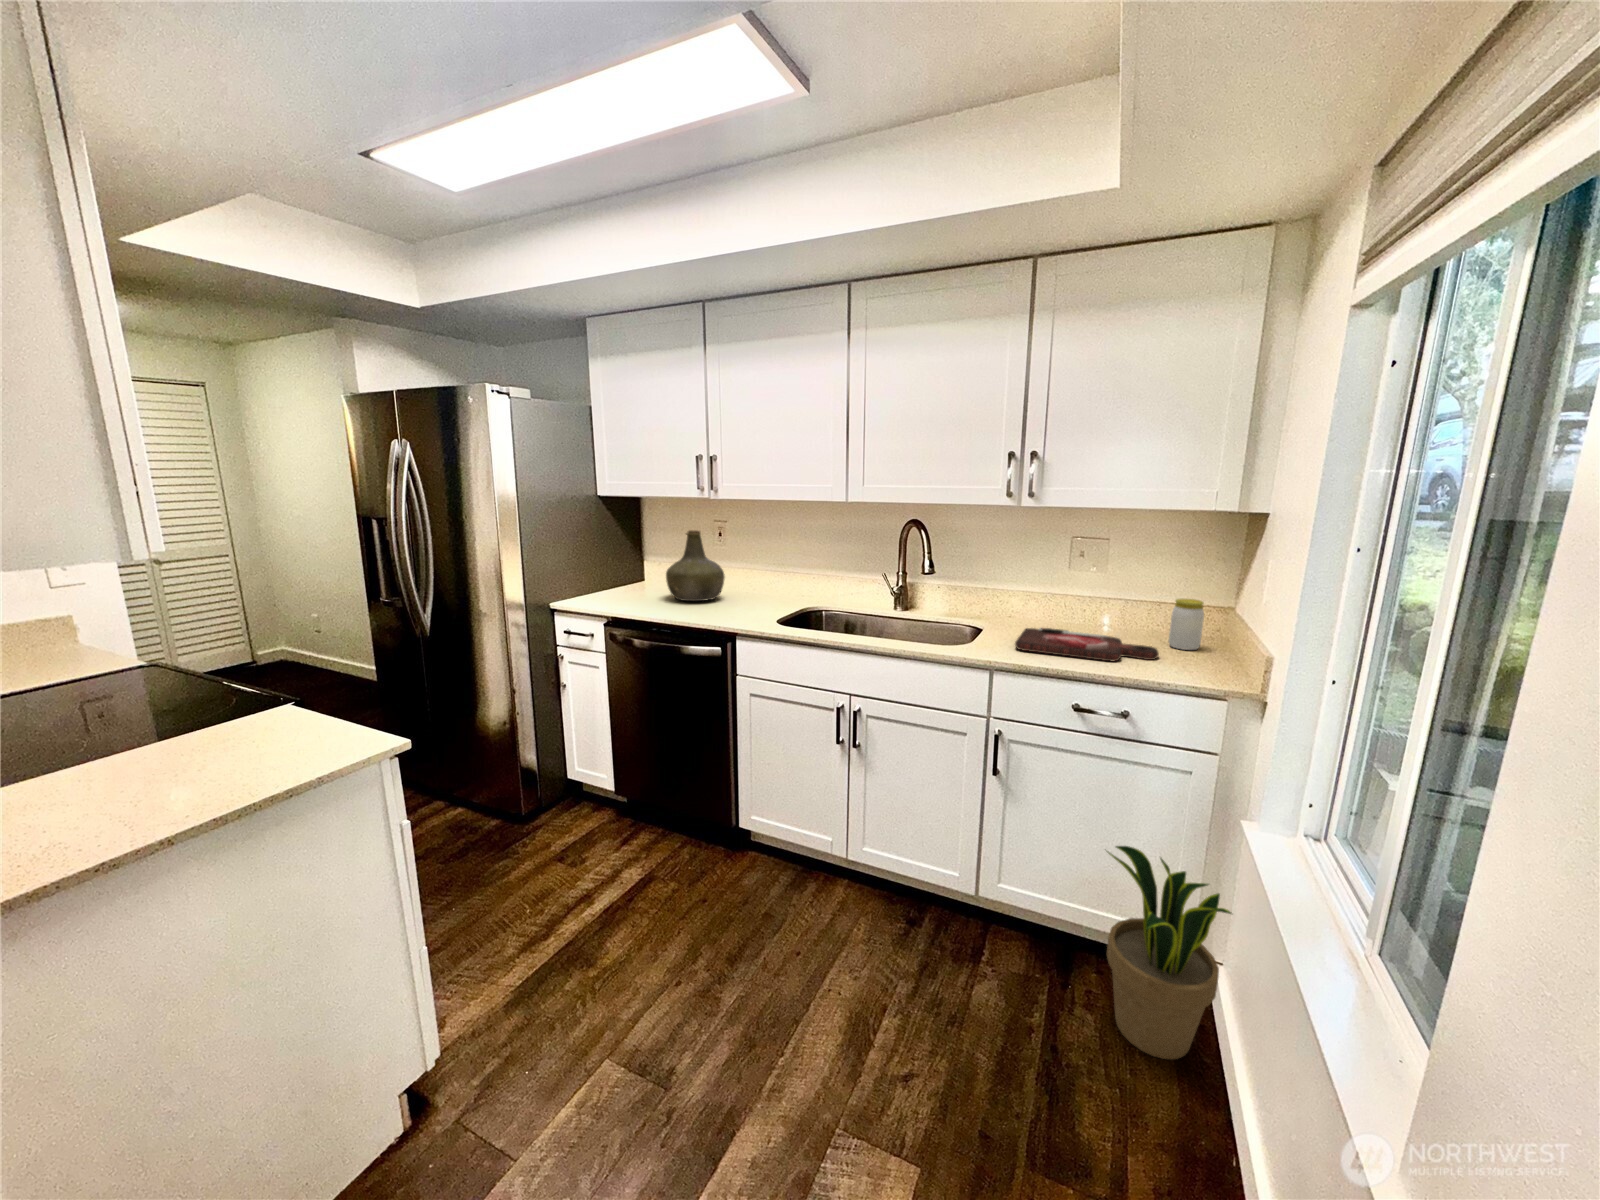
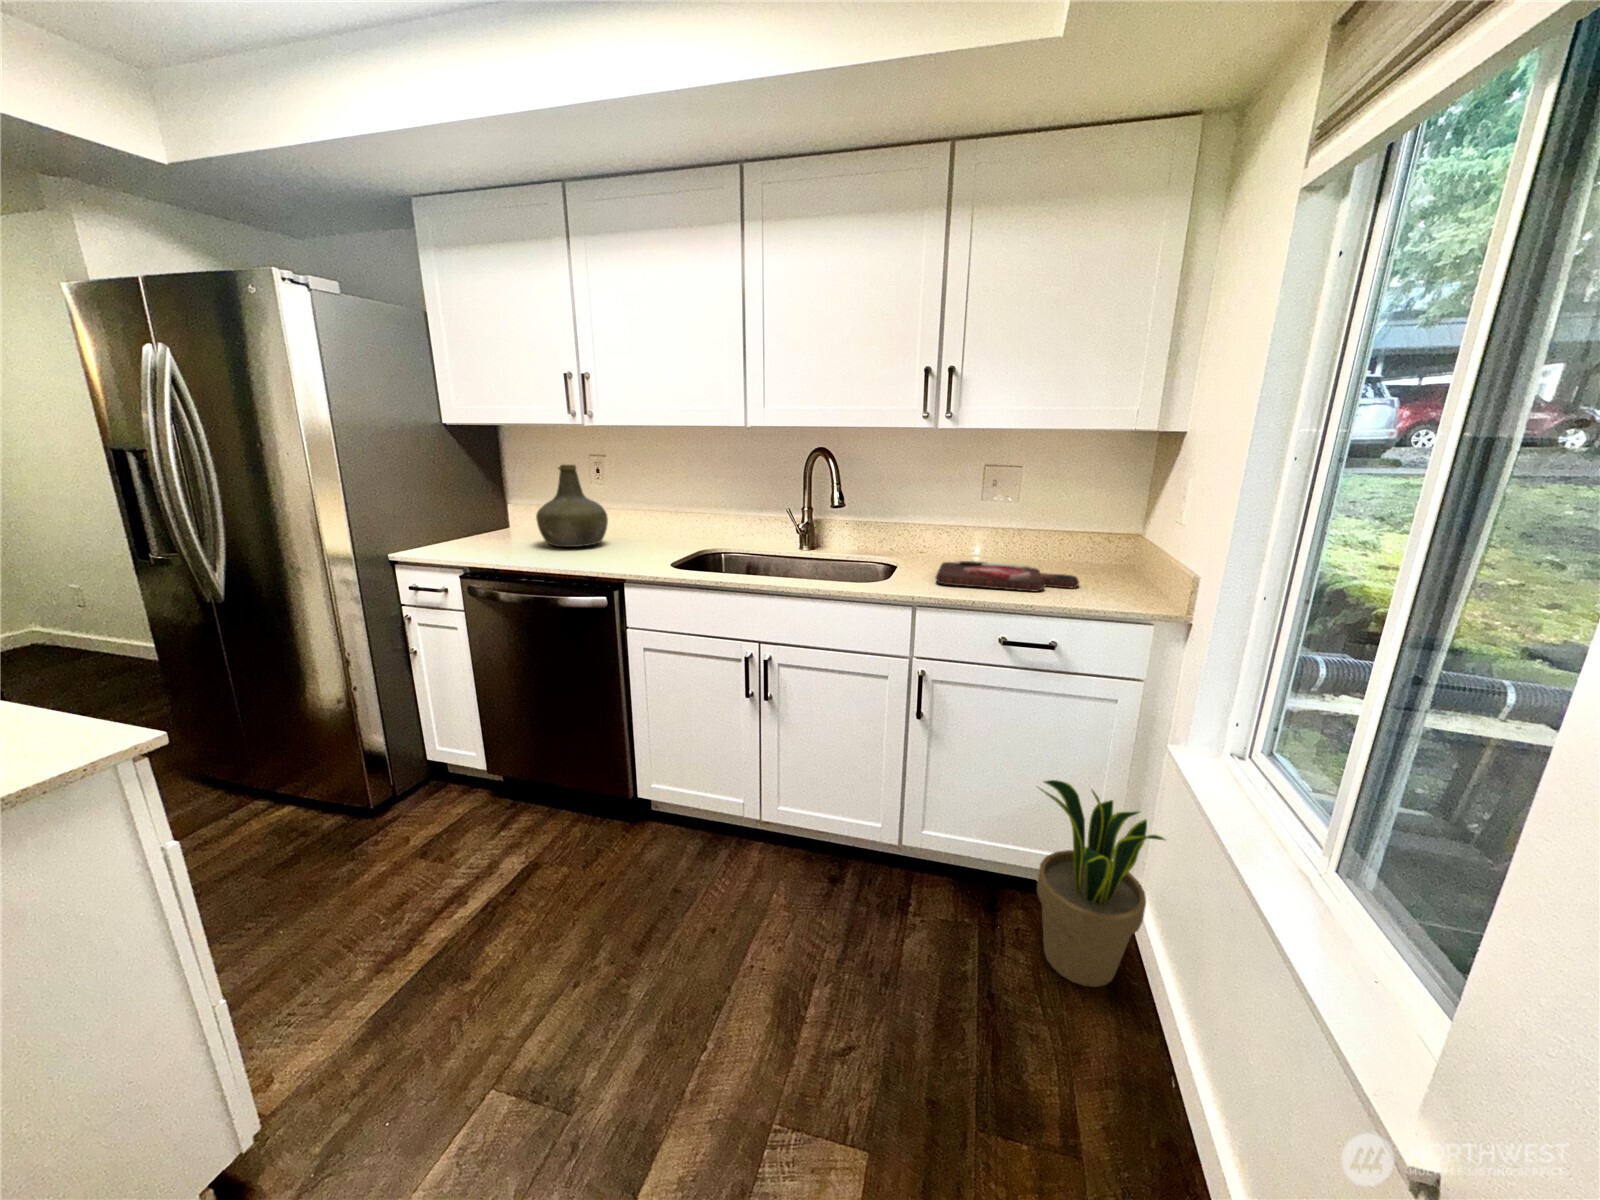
jar: present [1169,599,1204,650] -> none [1083,525,1118,578]

